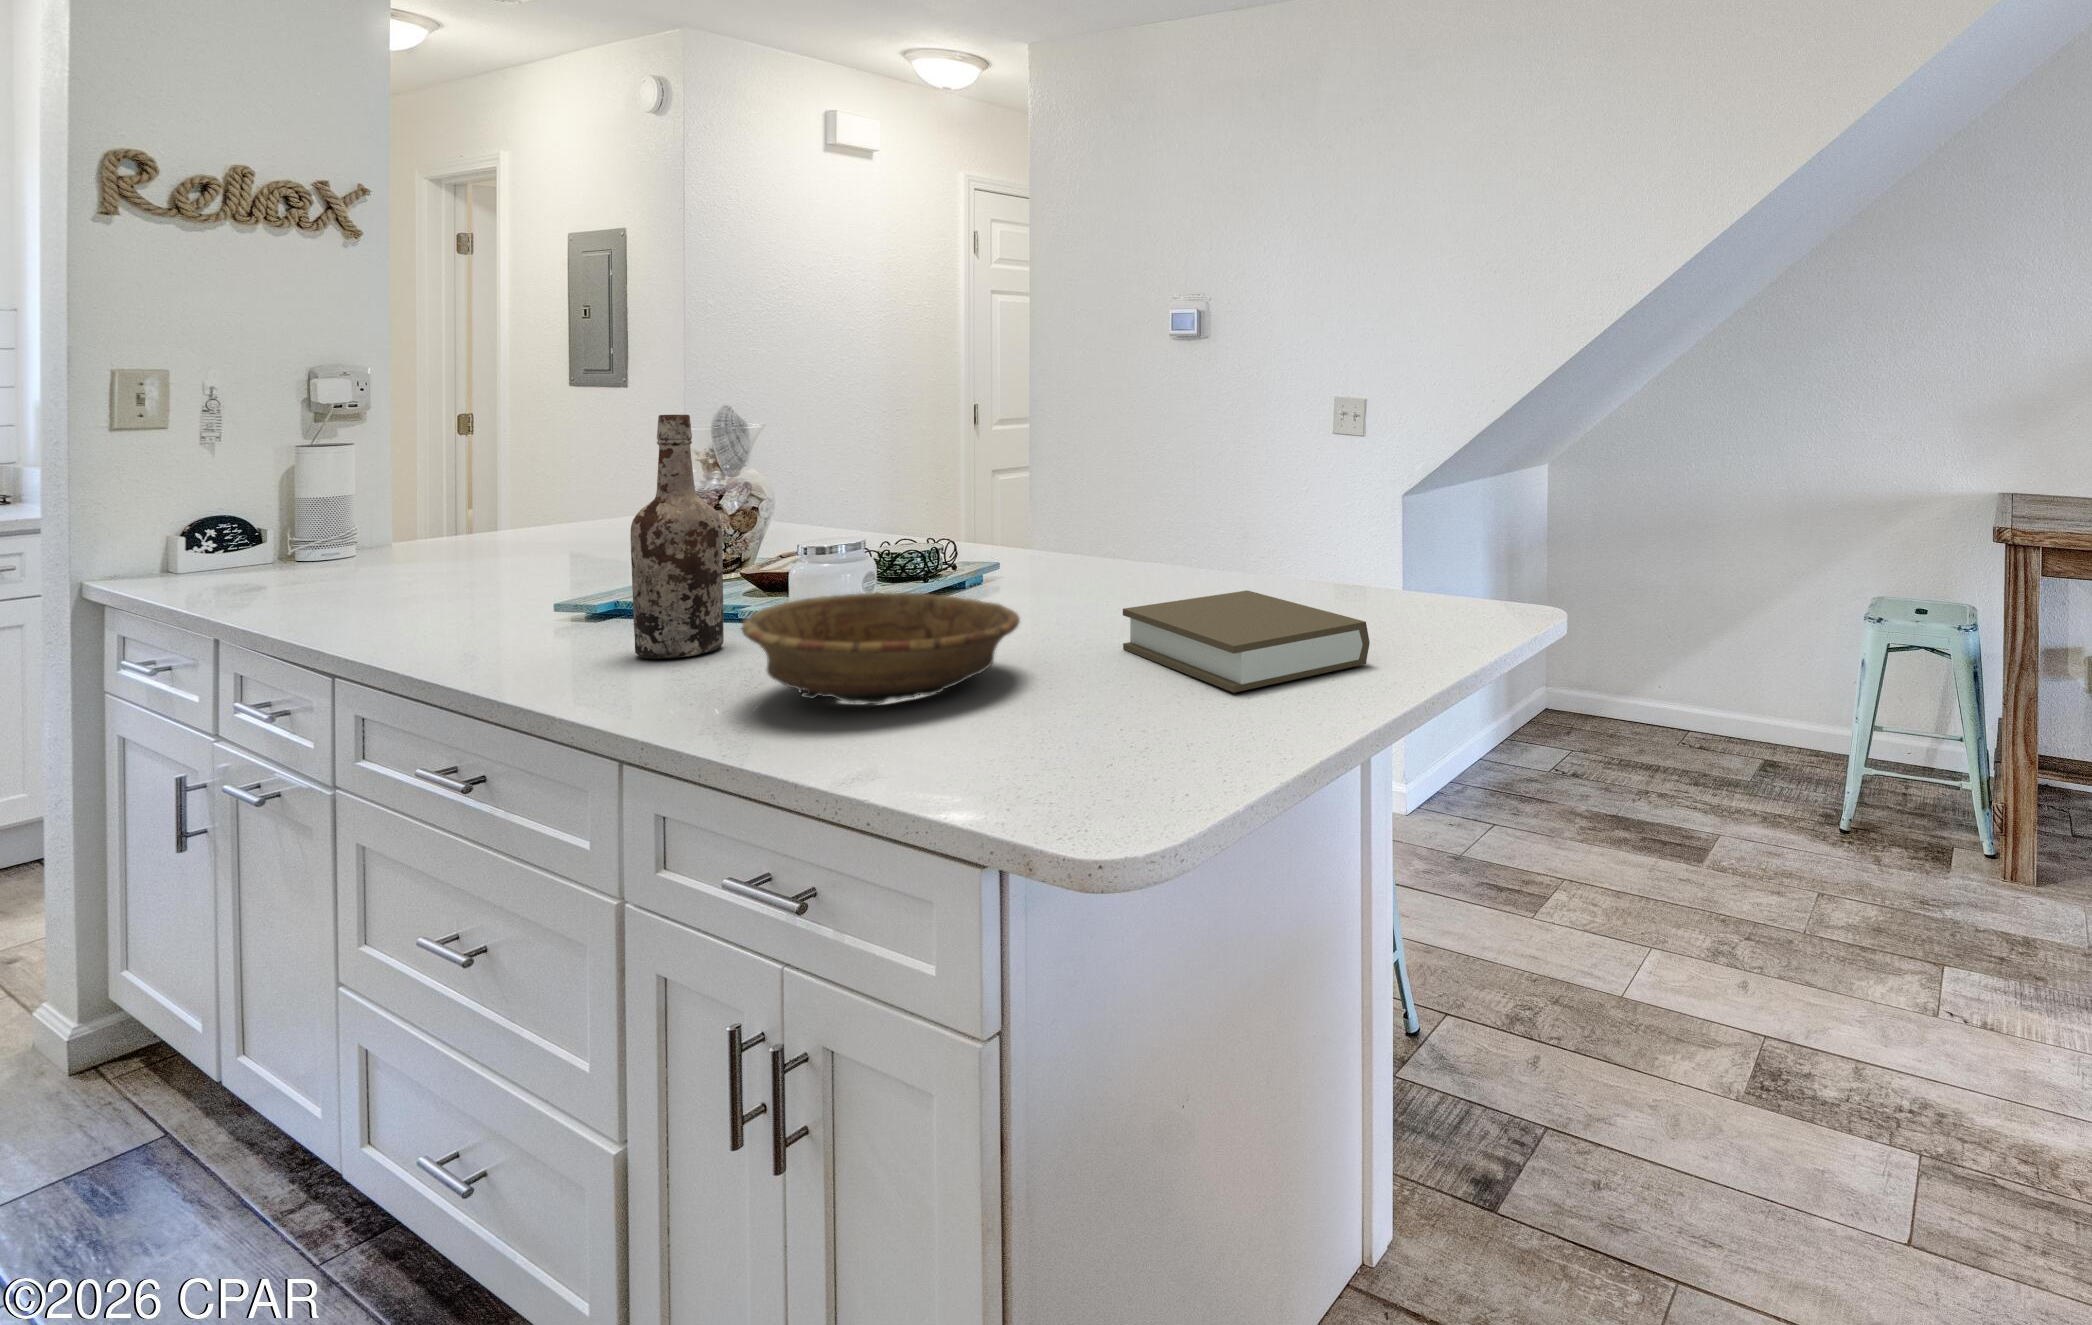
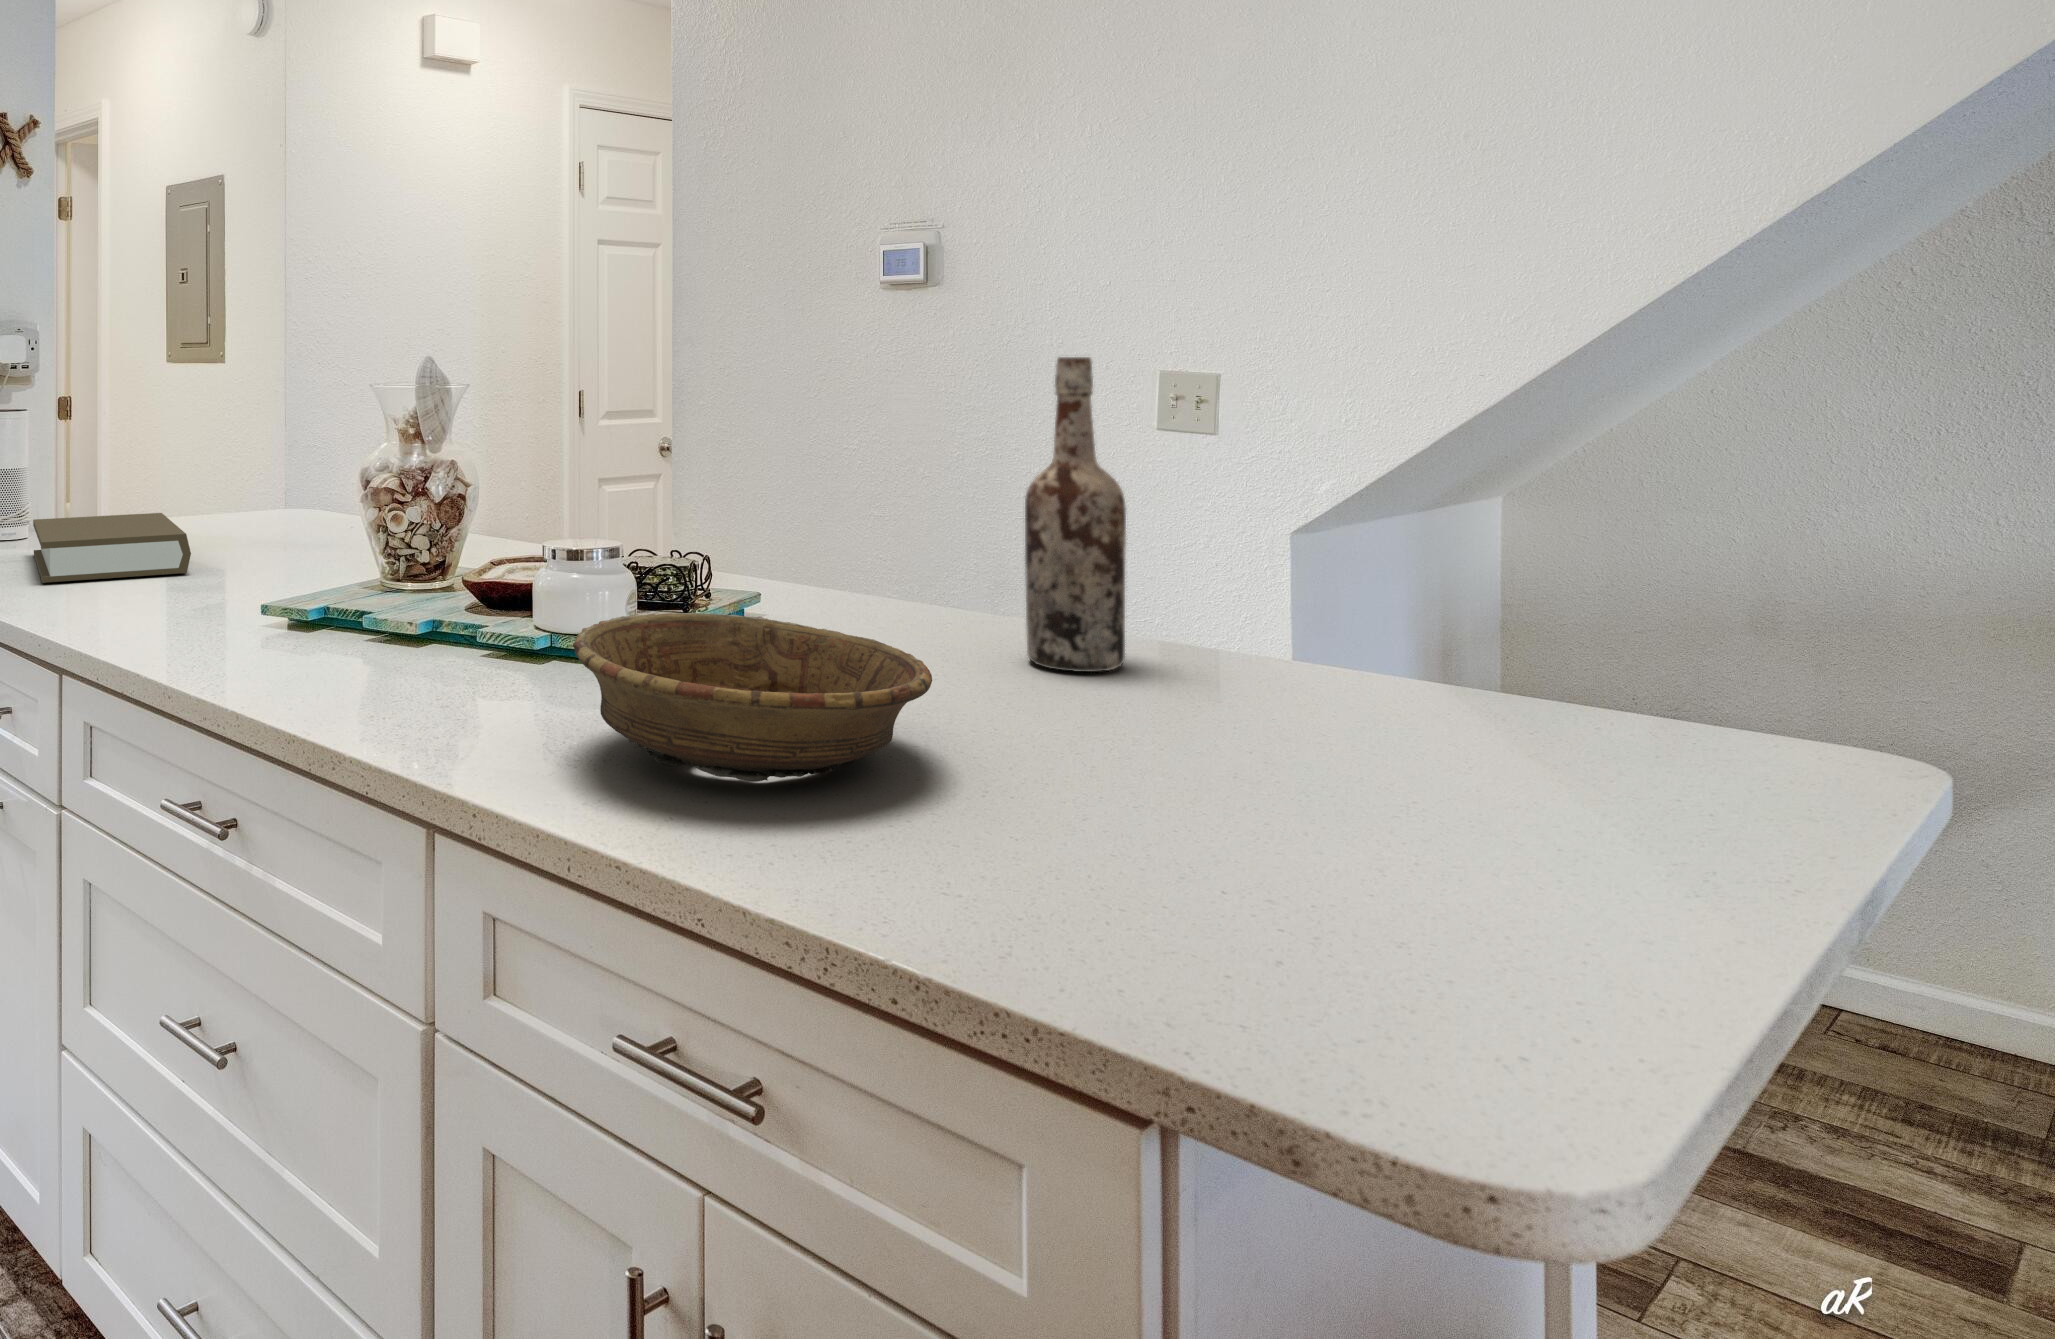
wine bottle: present [631,415,724,659] -> present [1025,357,1126,672]
book: present [1123,590,1370,693] -> present [33,513,191,583]

